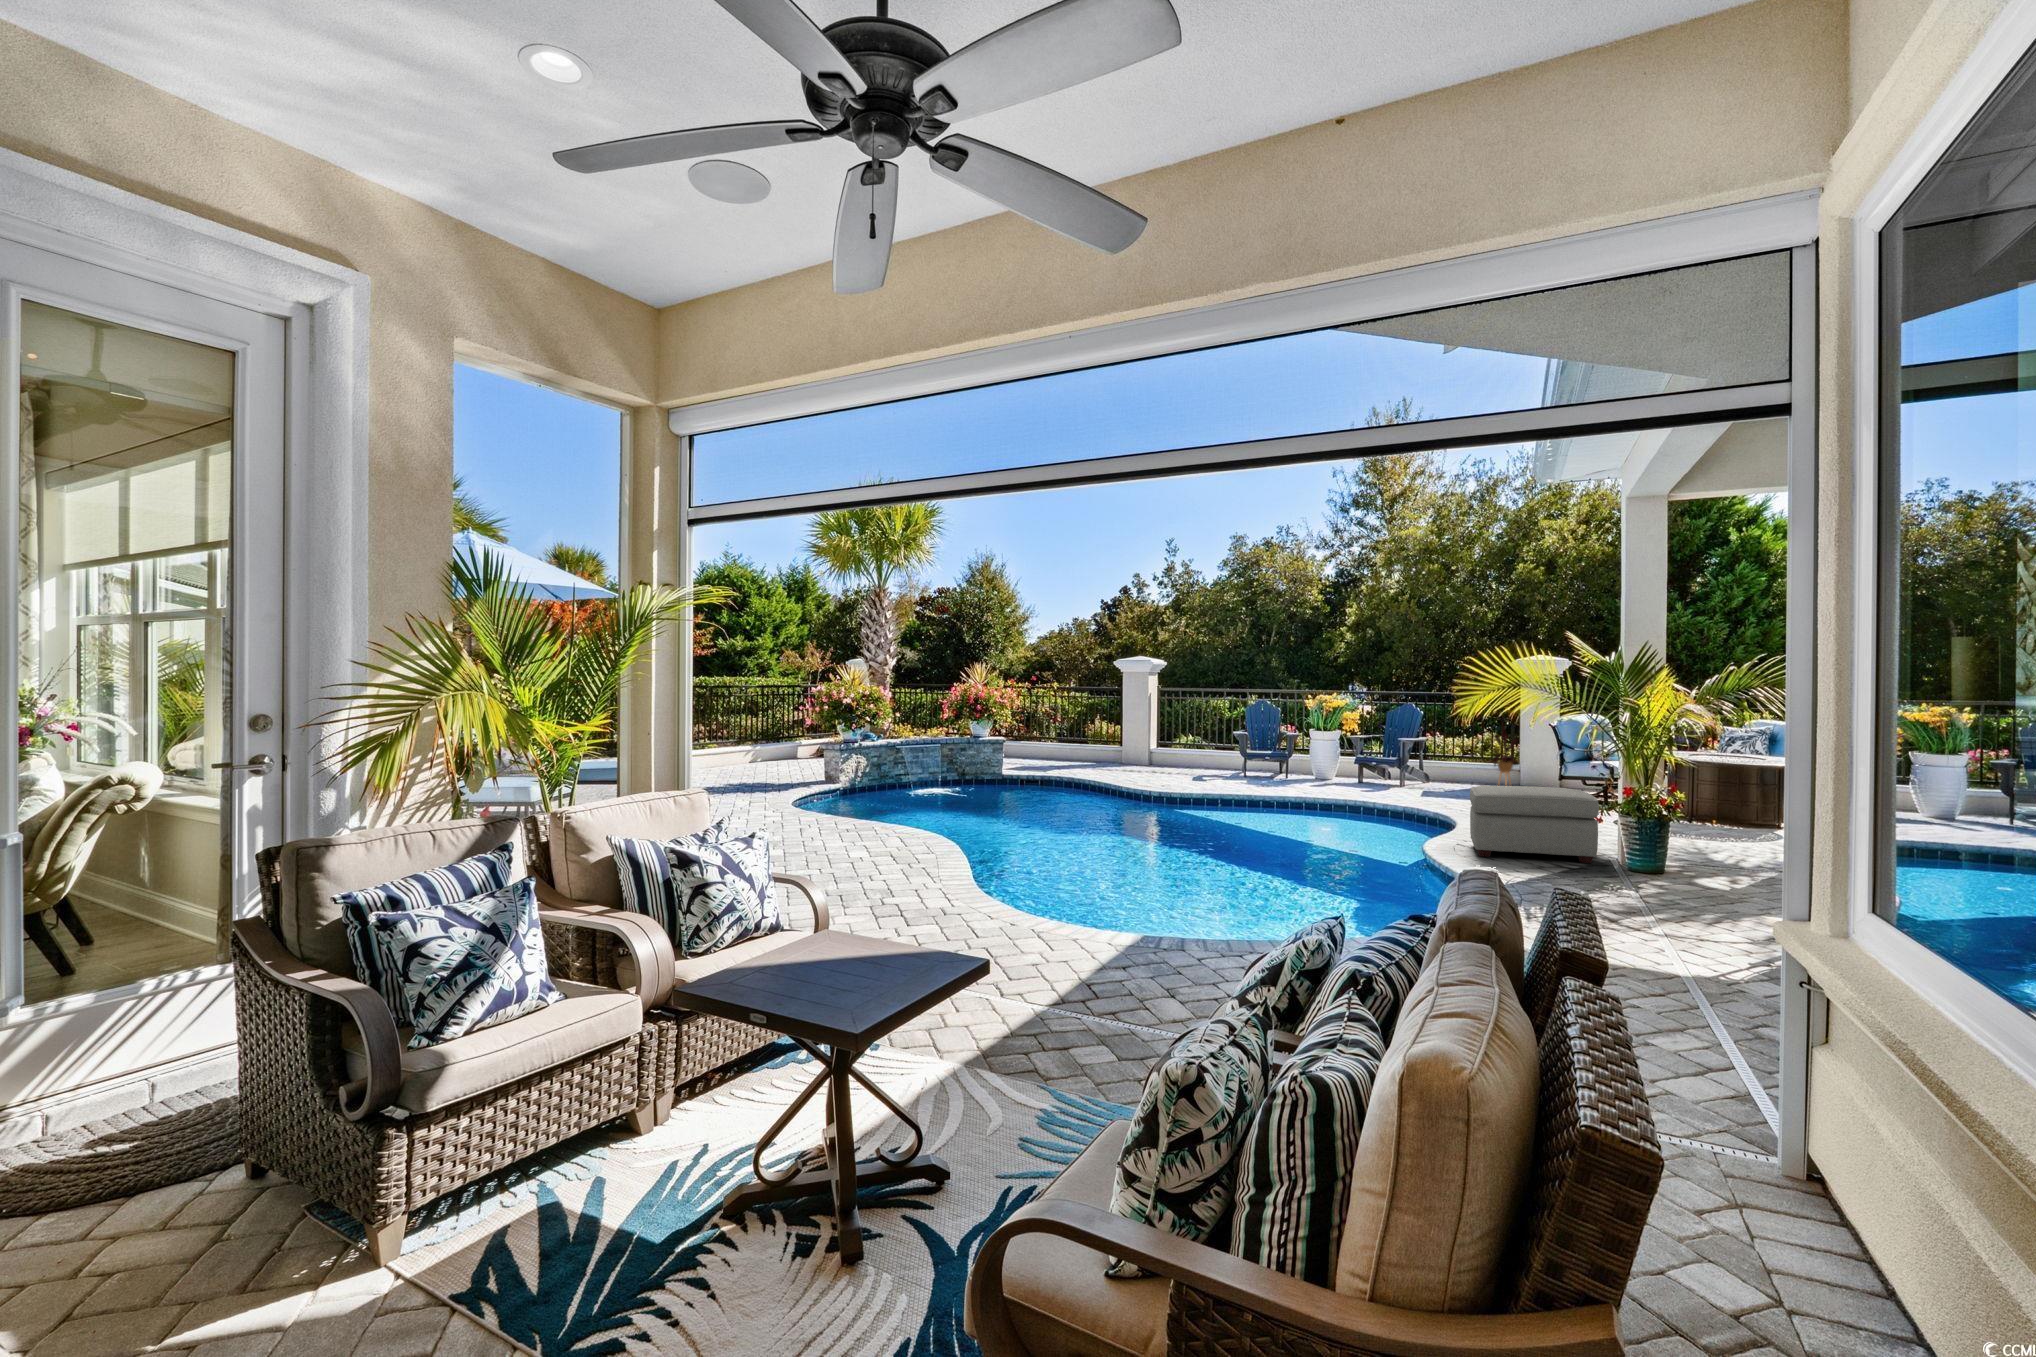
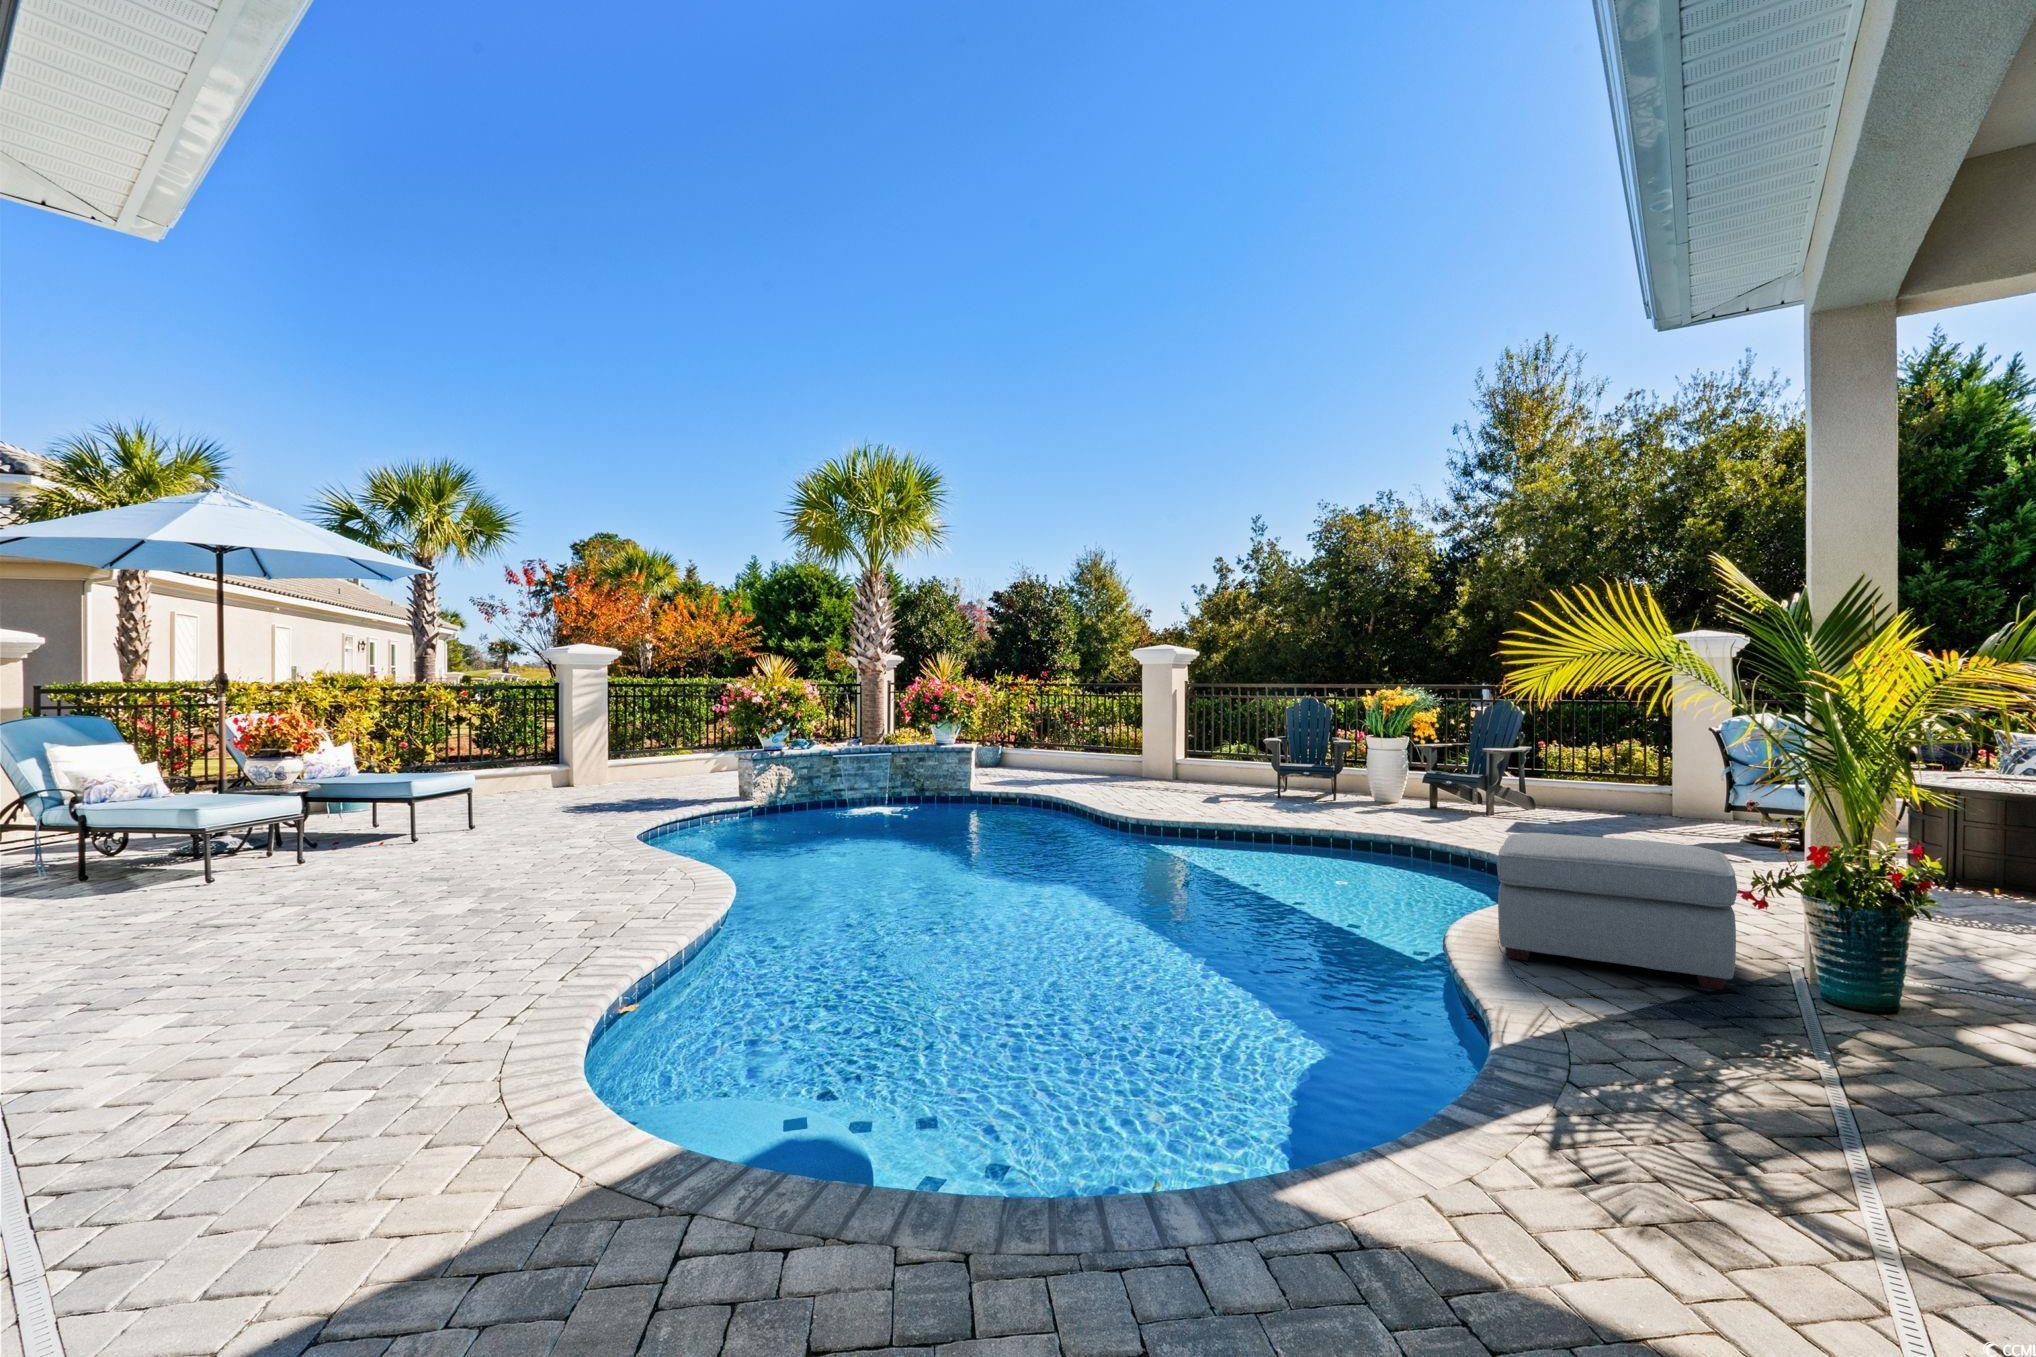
house plant: present [1493,723,1517,785] -> none [1602,724,1667,818]

